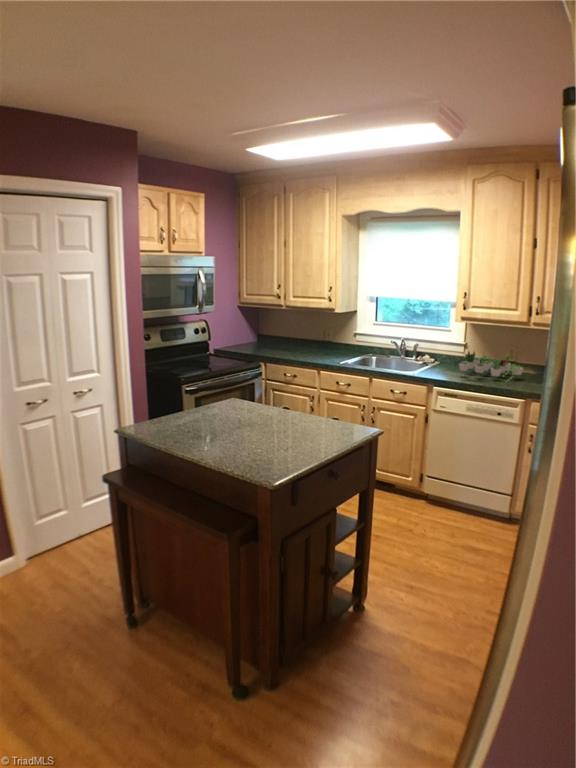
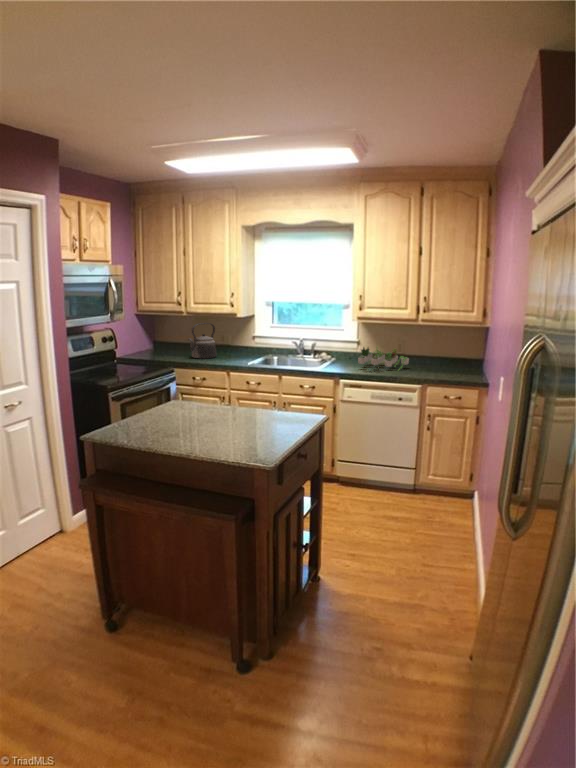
kettle: none [283,318,313,354] -> present [188,323,216,359]

